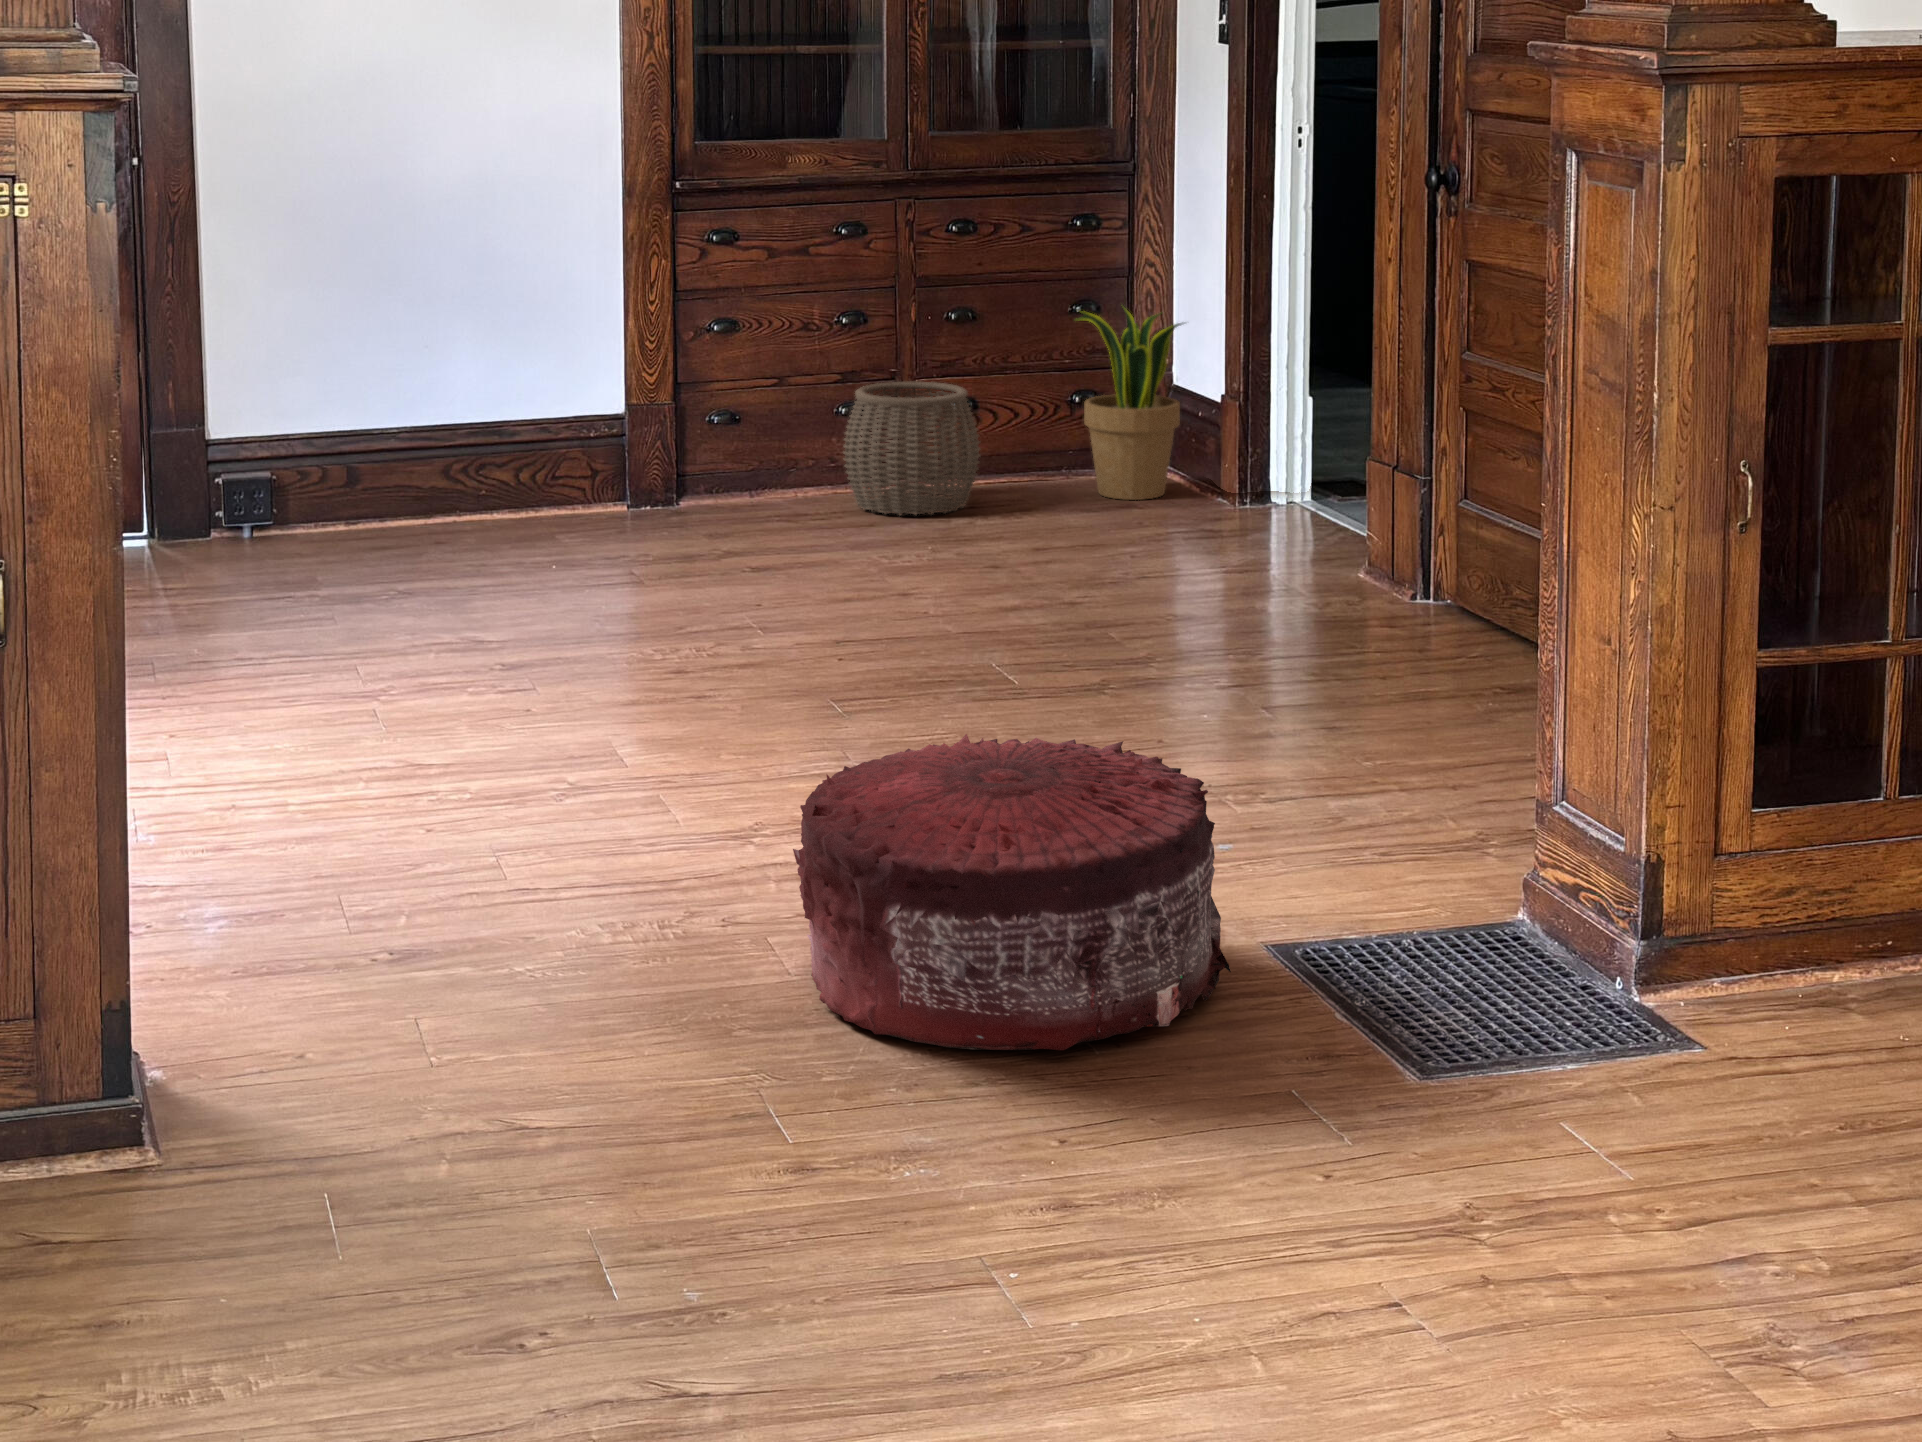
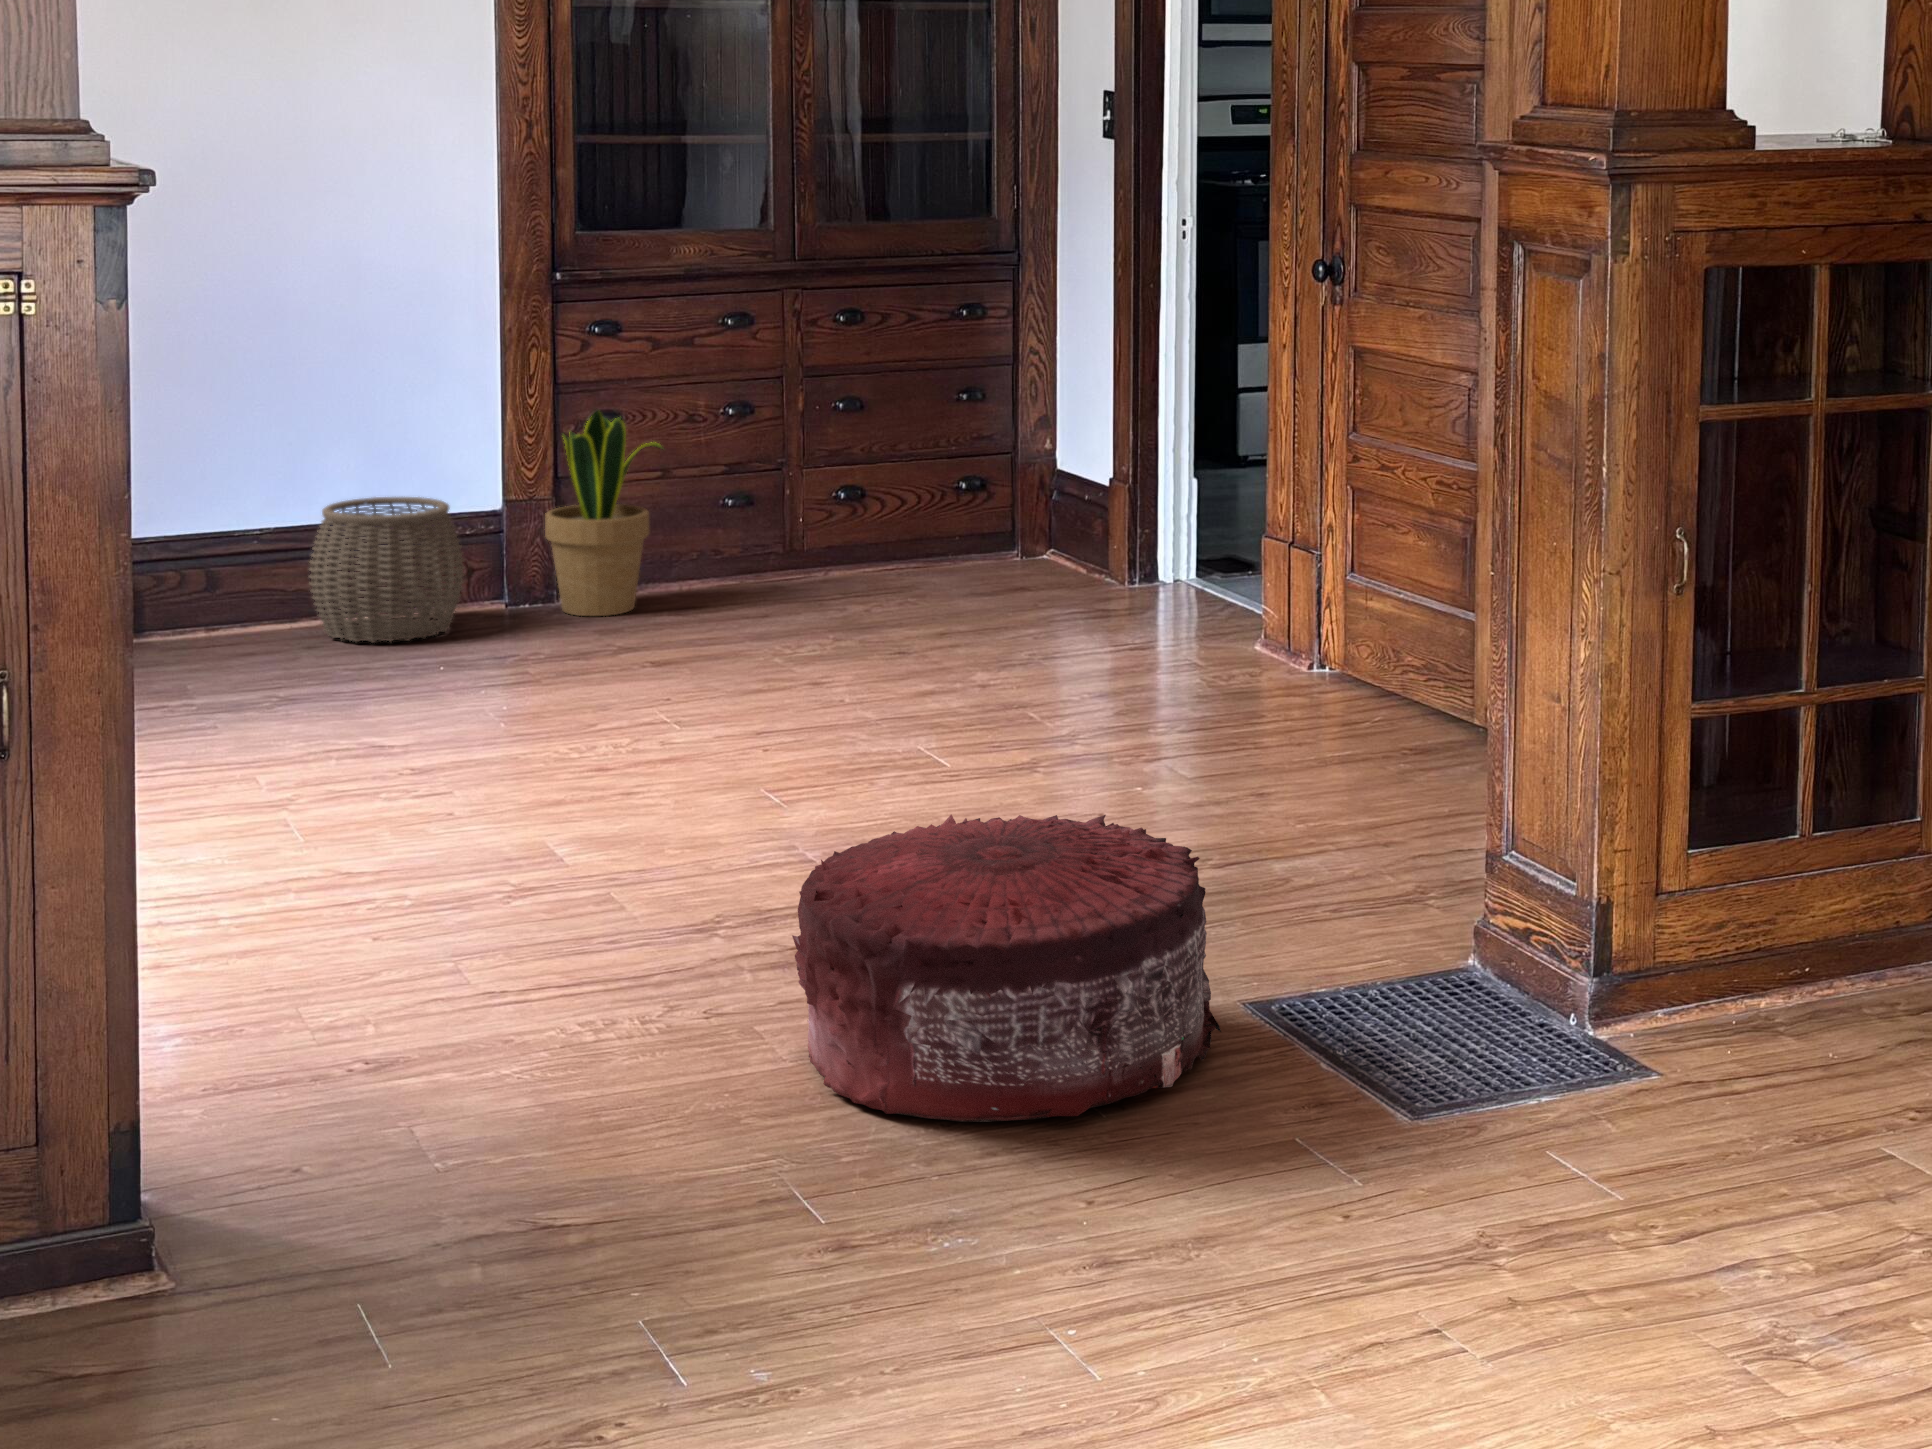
potted plant: present [1076,307,1183,500] -> present [545,410,662,616]
woven basket: present [844,381,980,516] -> present [308,497,465,643]

